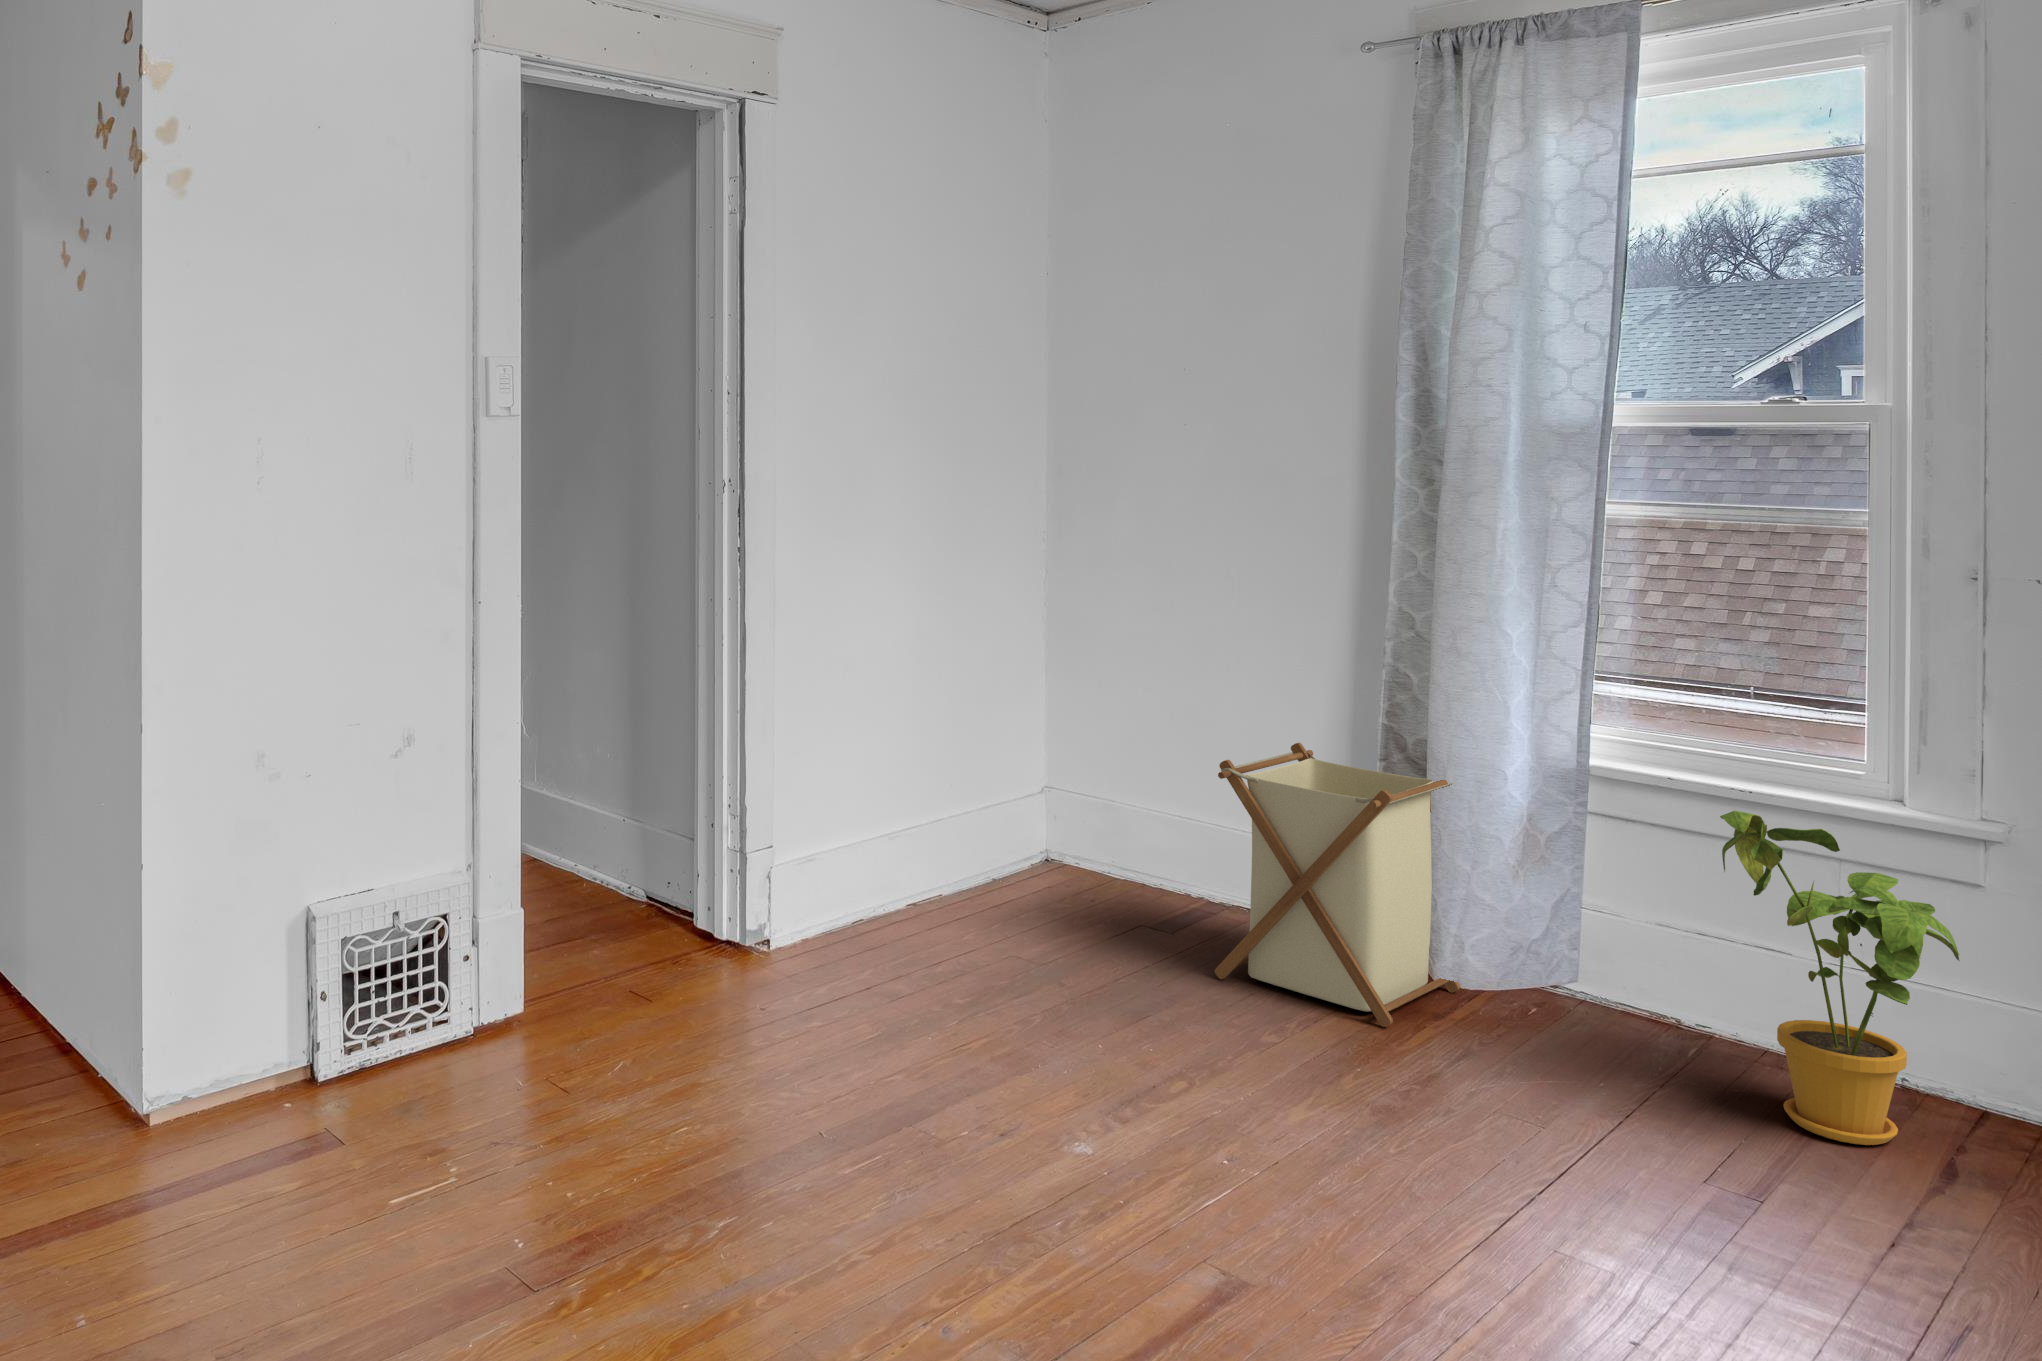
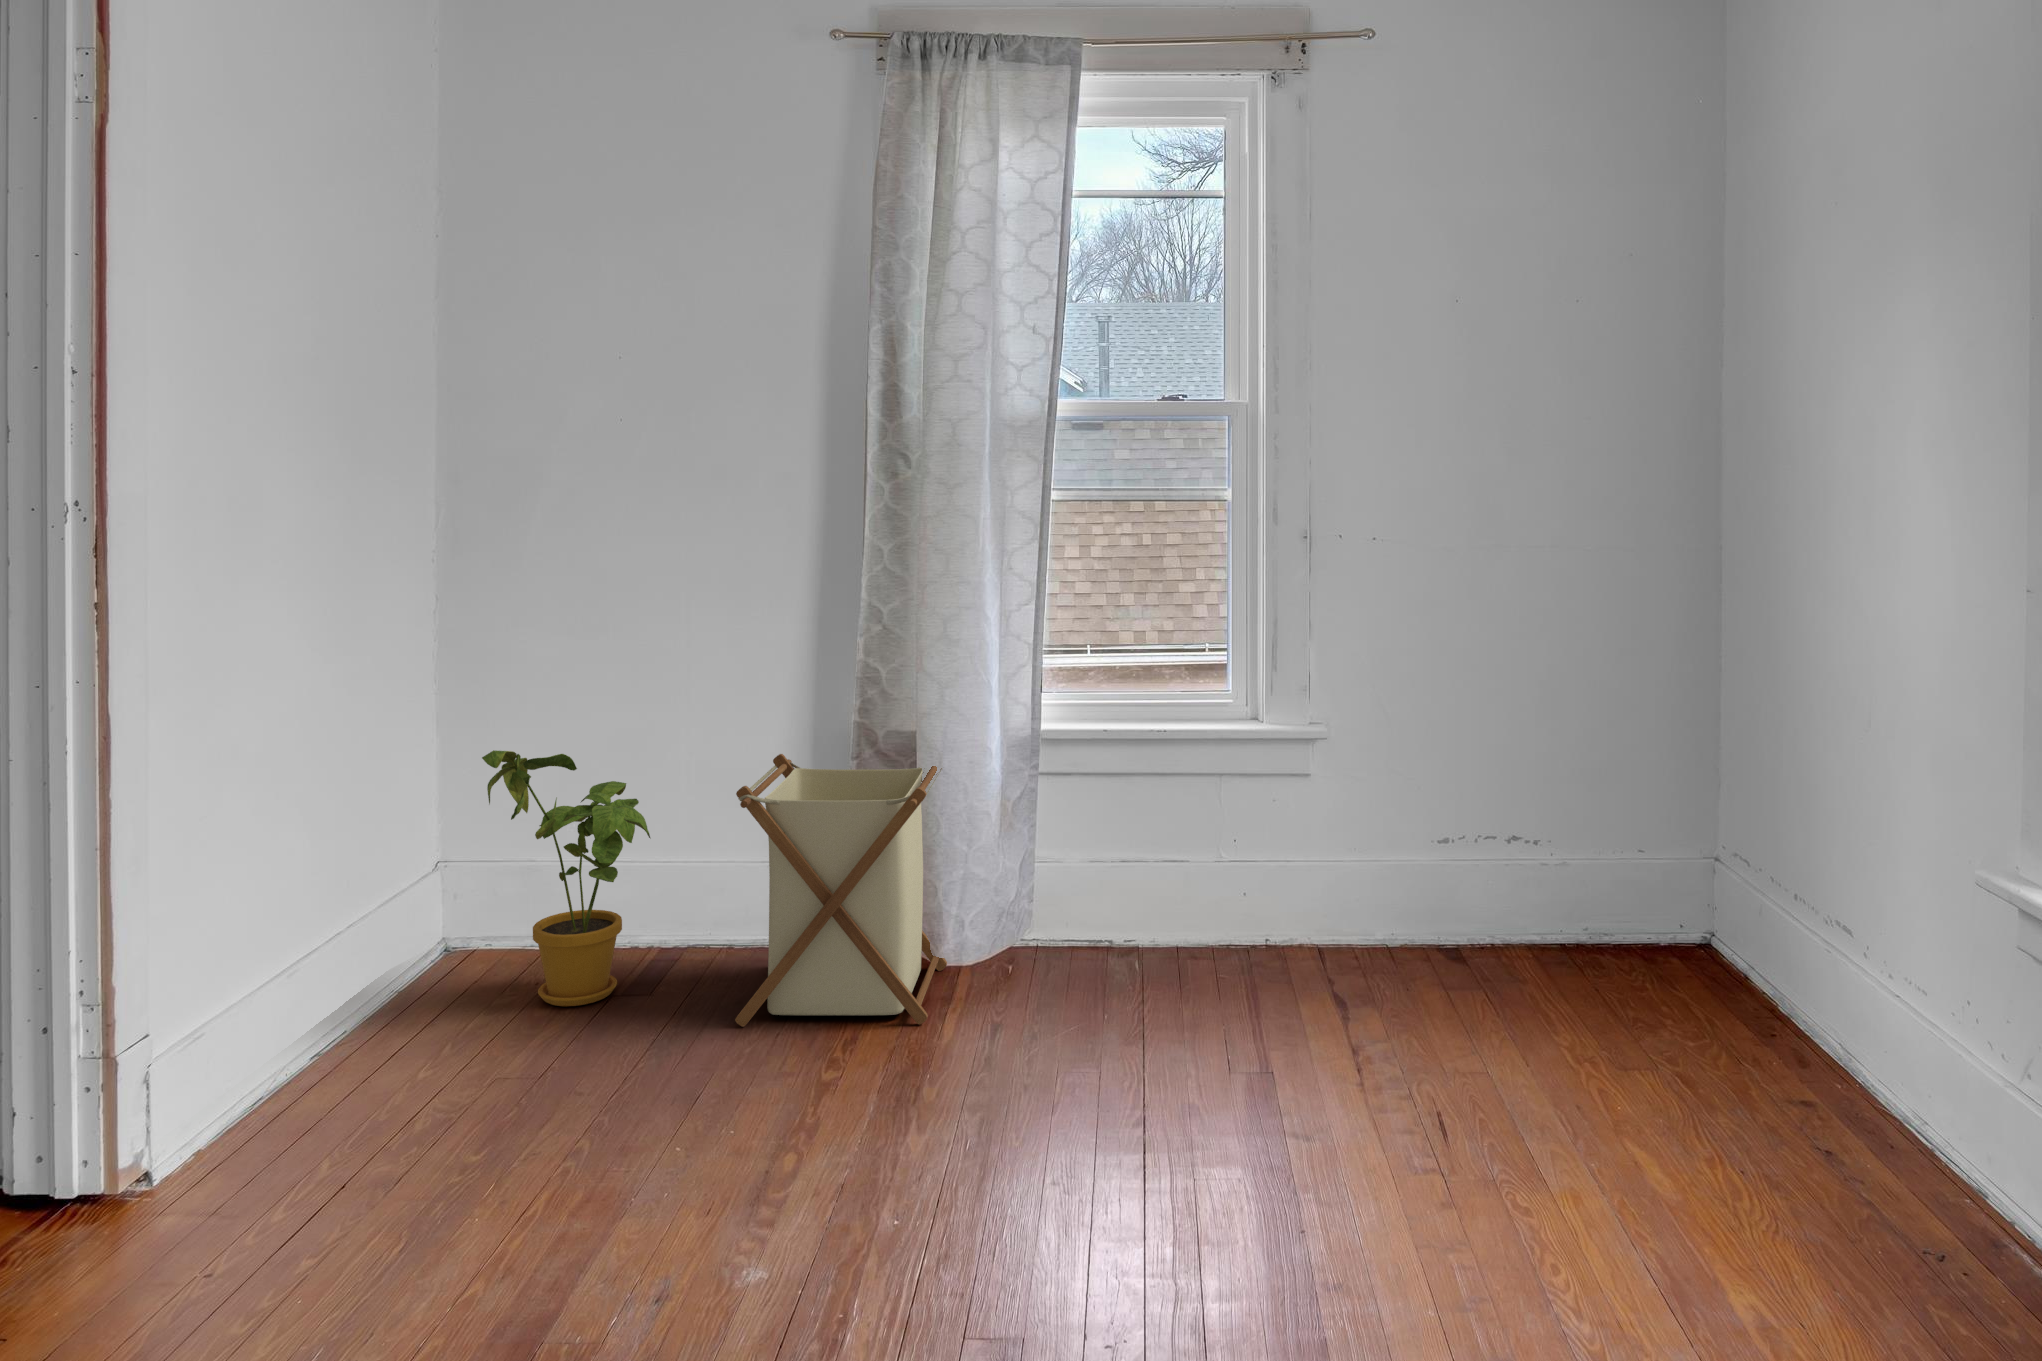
house plant: present [1720,810,1959,1145] -> present [482,750,650,1006]

